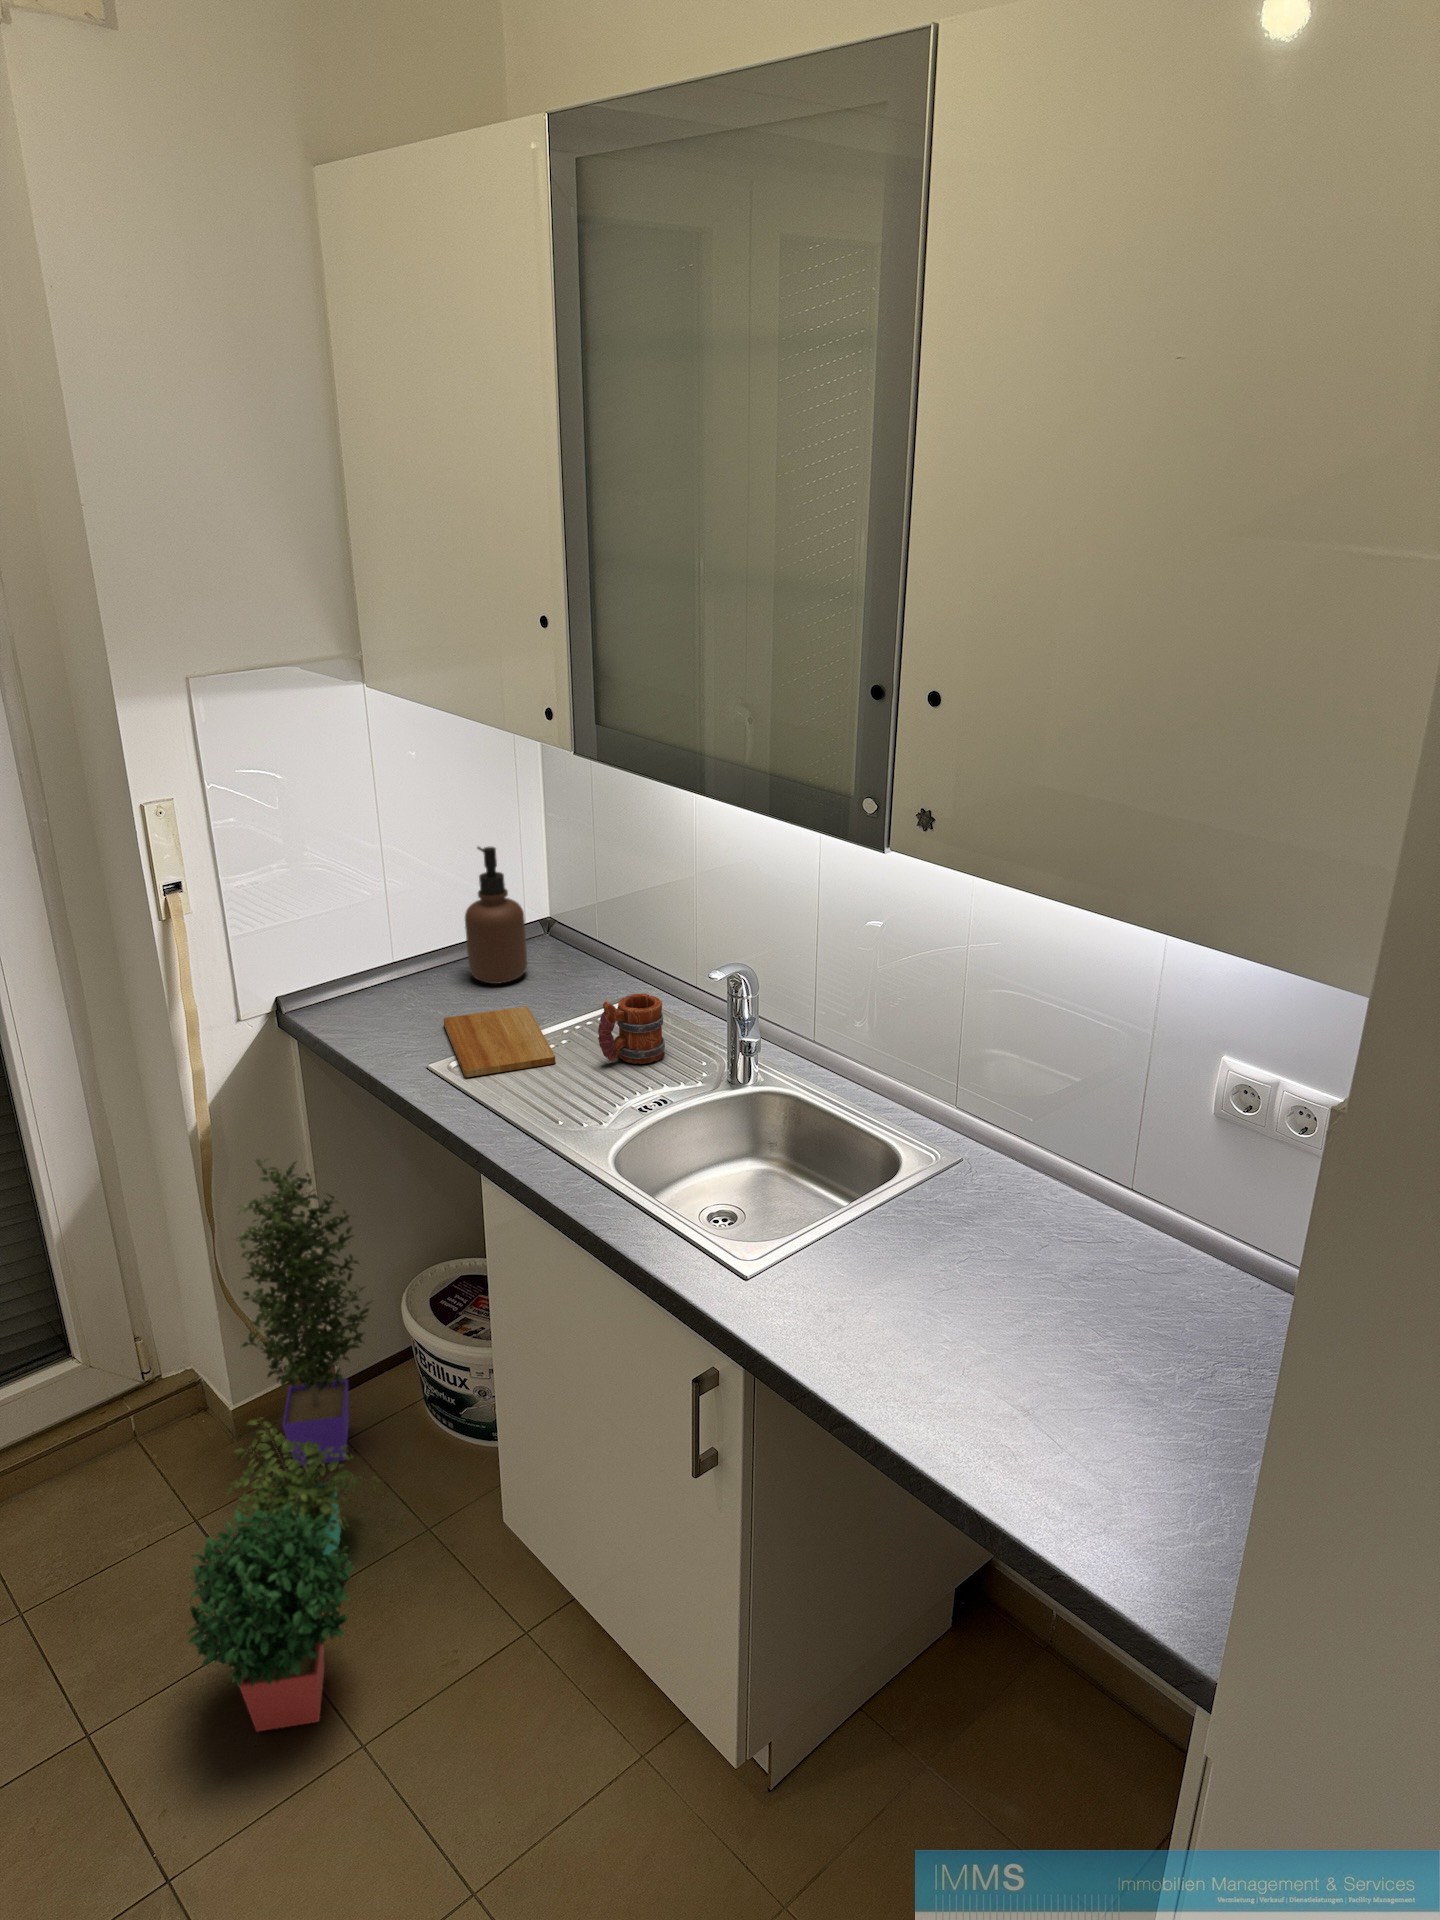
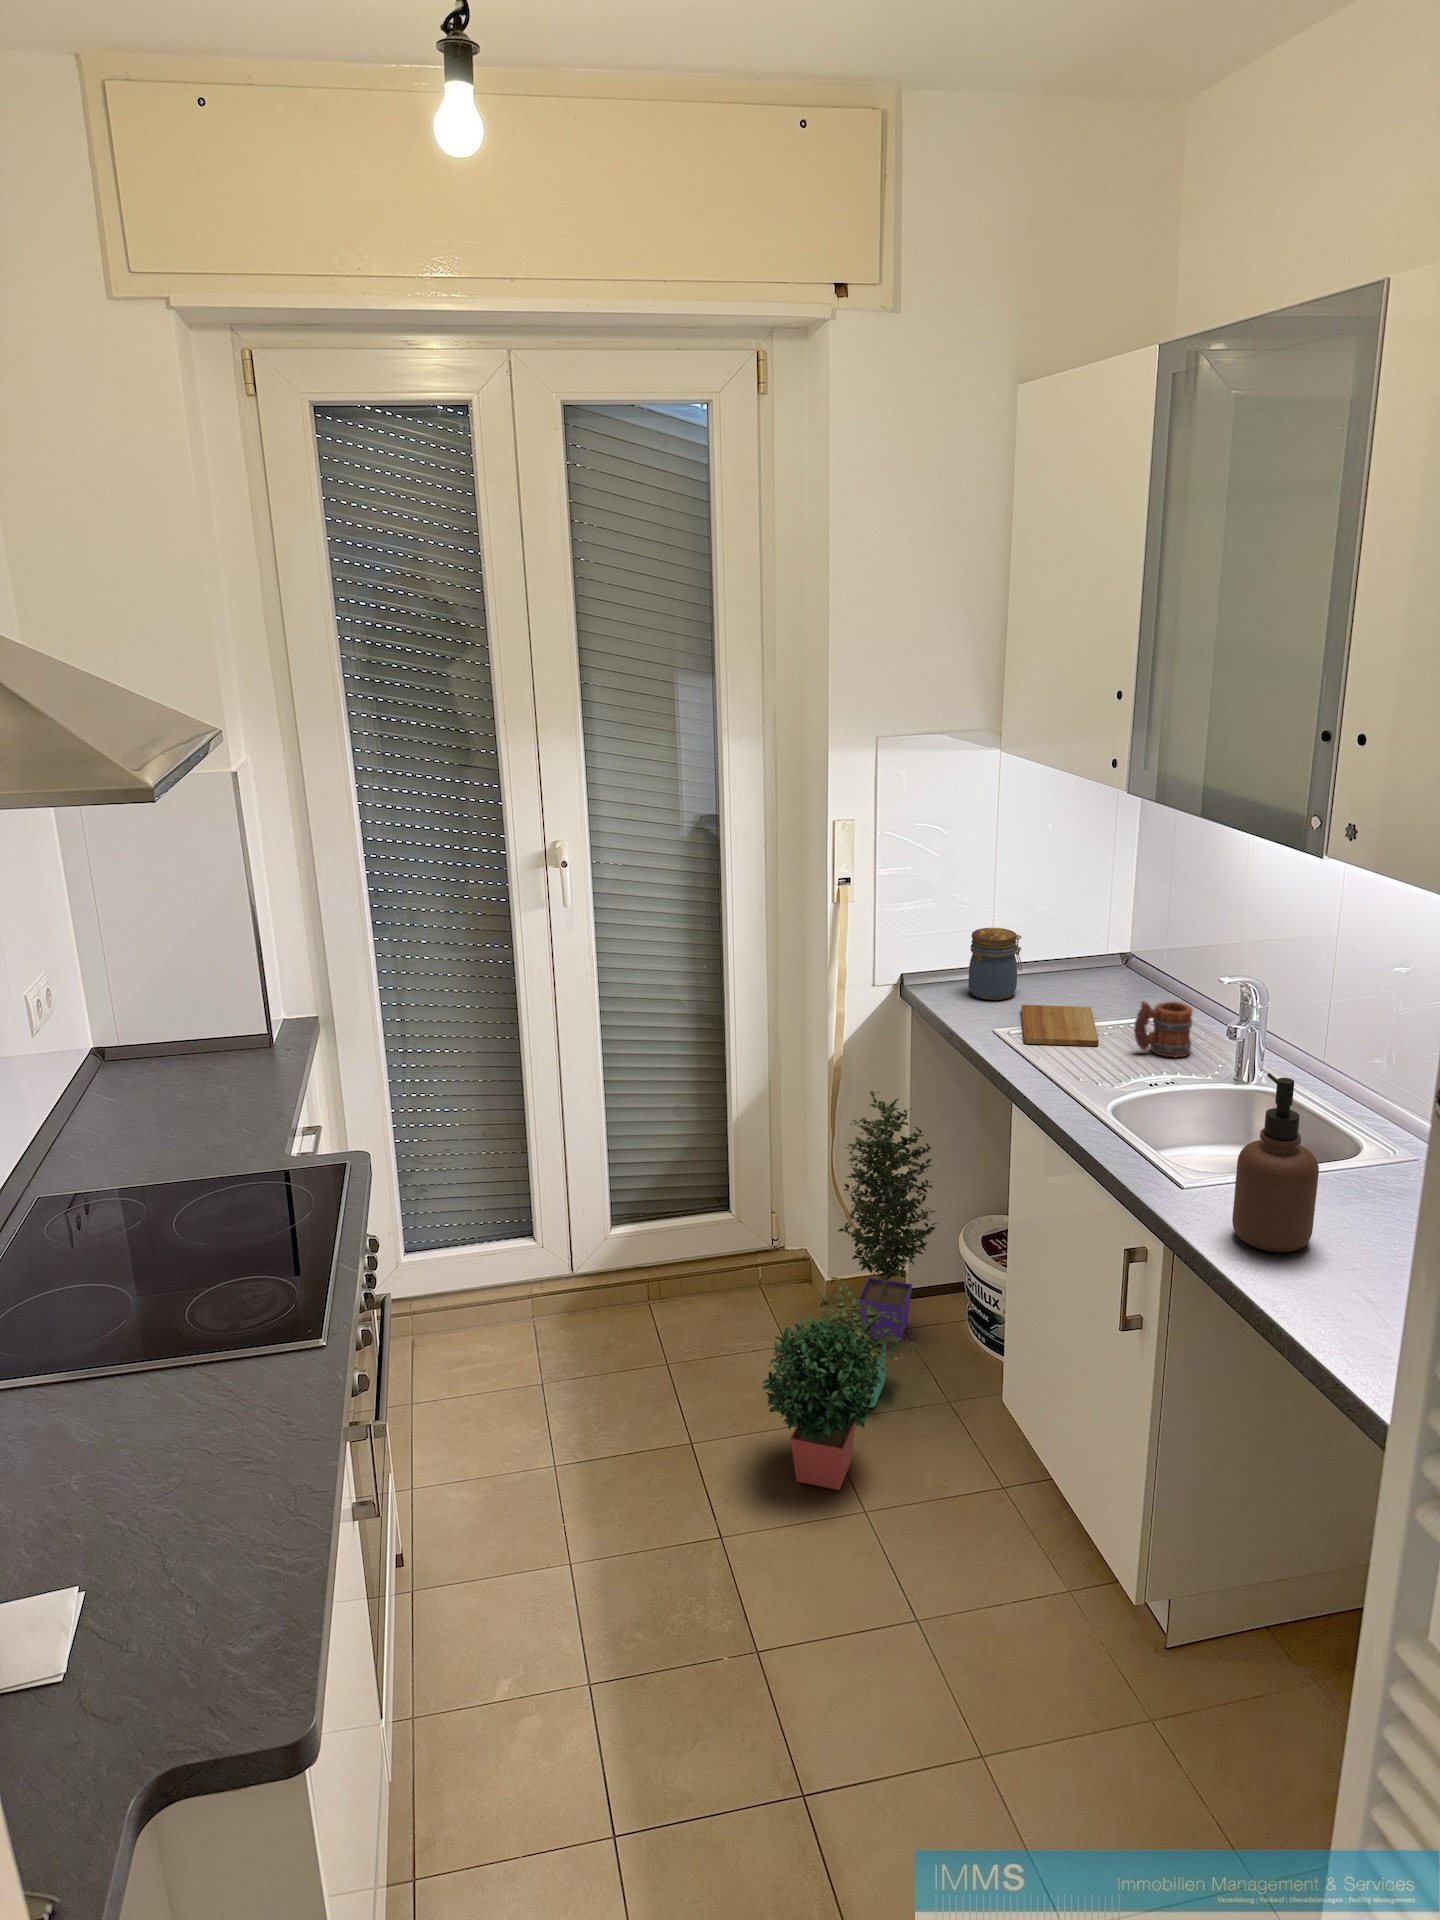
soap dispenser: present [465,847,527,984] -> present [1232,1073,1319,1252]
jar: none [362,921,431,1016] -> present [969,928,1022,1000]

